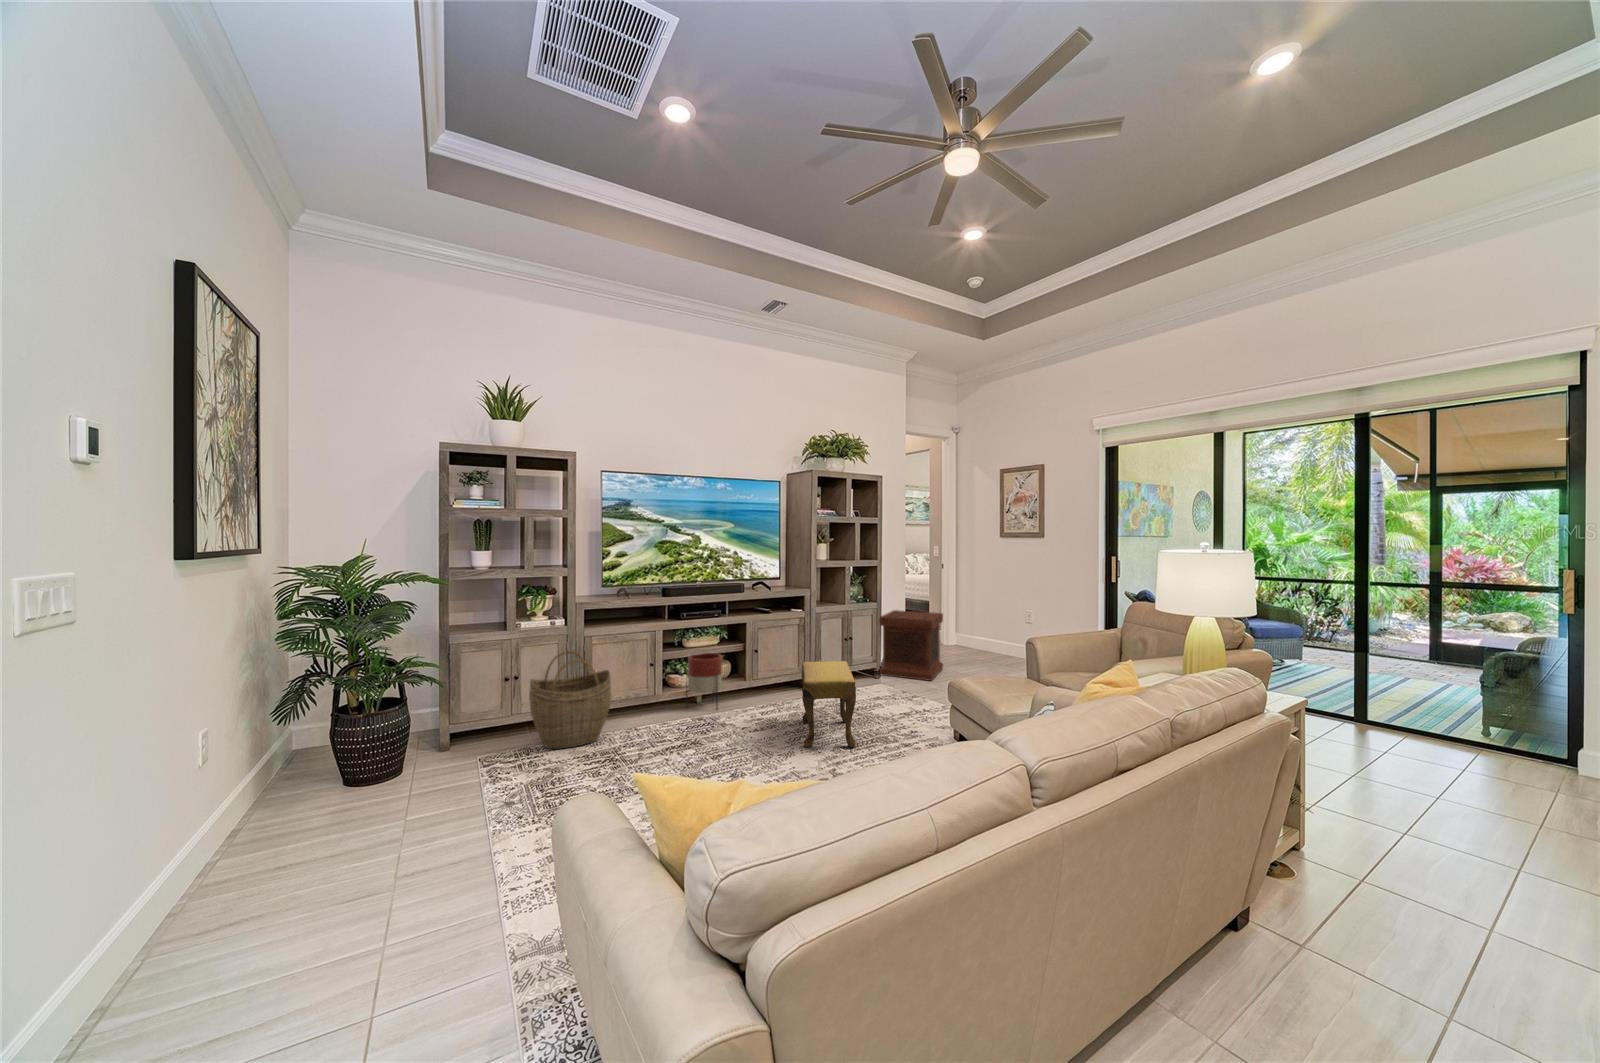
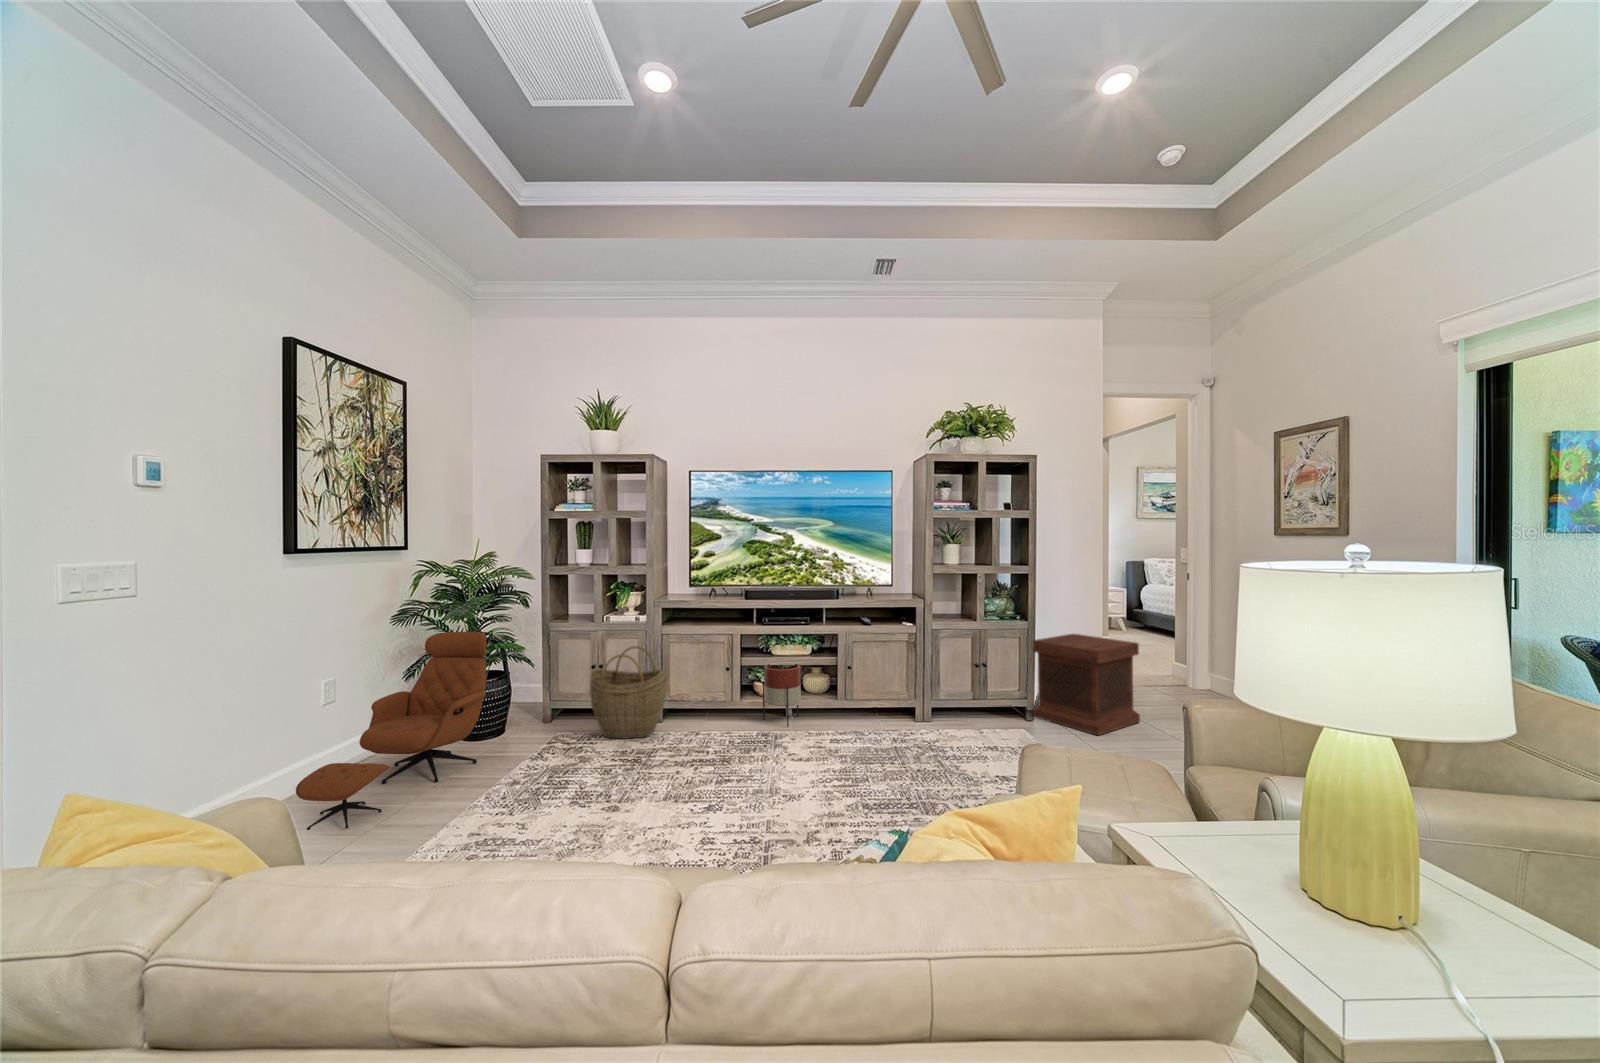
lounge chair: none [297,651,445,913] -> present [296,632,486,830]
footstool: present [802,661,856,748] -> none [813,685,909,800]

